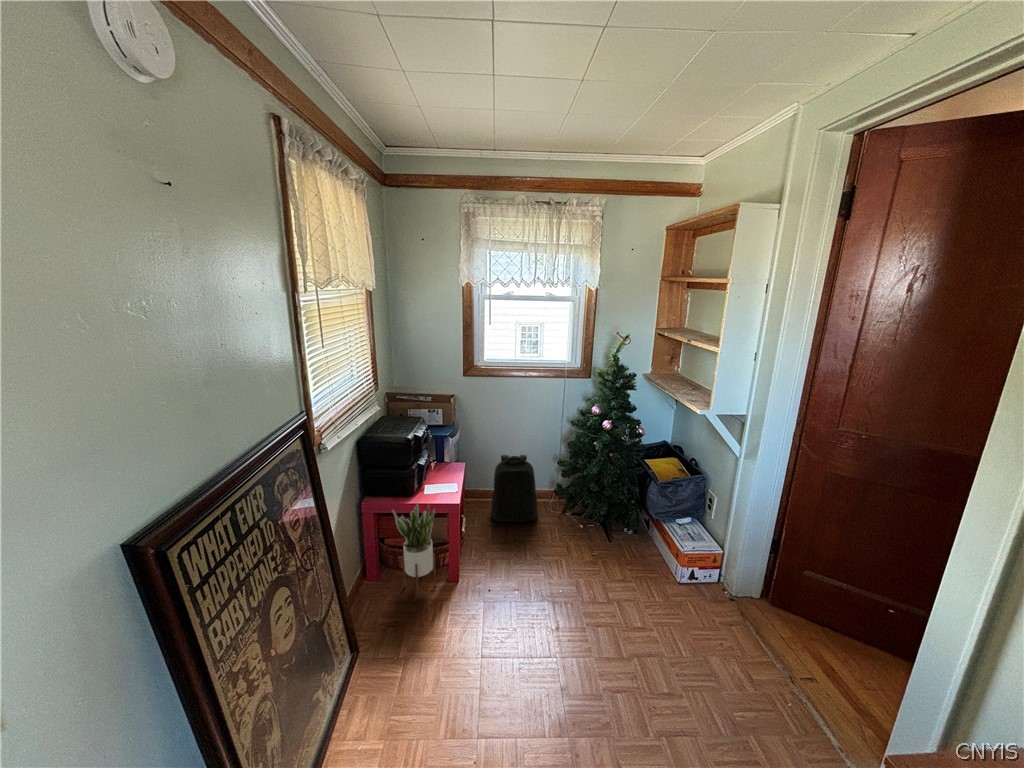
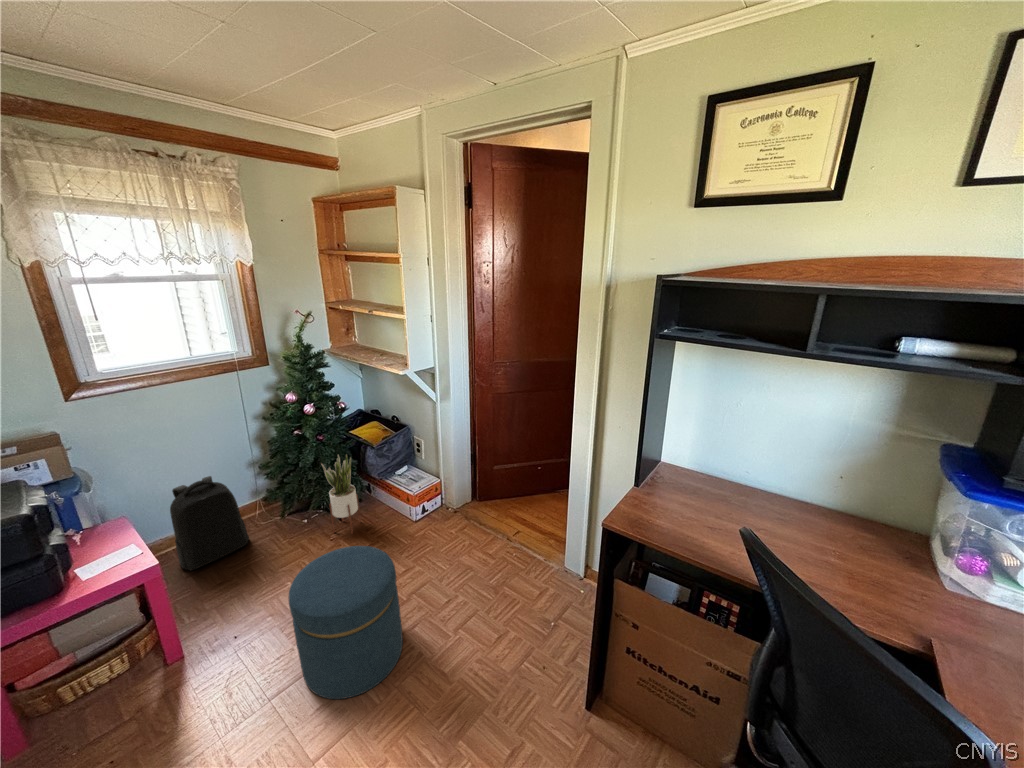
potted plant: present [392,503,436,598] -> present [322,455,361,534]
ottoman: none [506,564,608,726] -> present [289,546,403,699]

